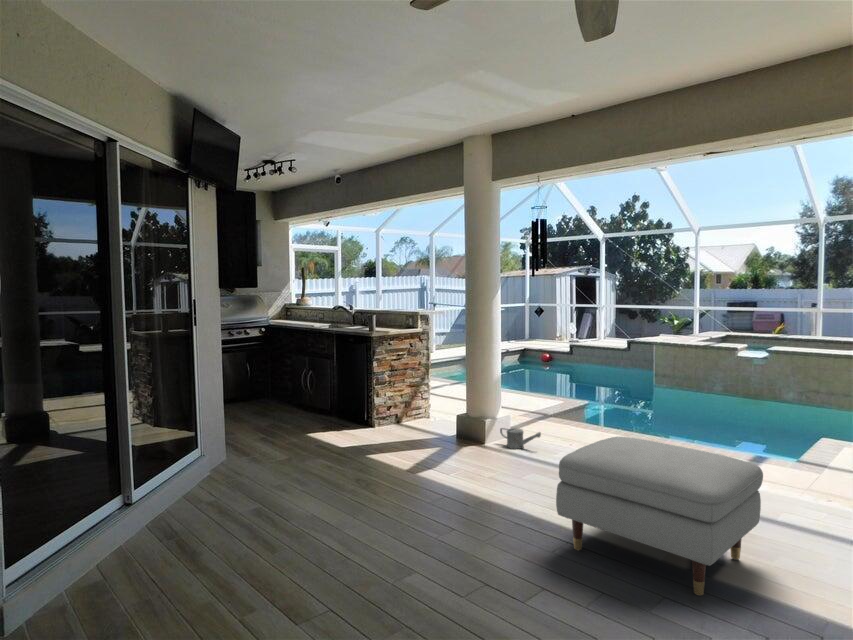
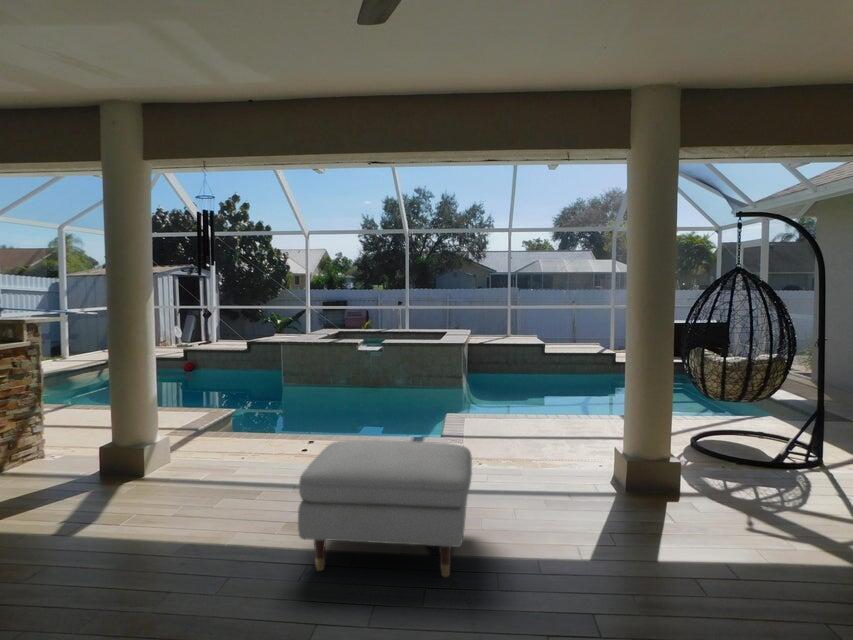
watering can: present [500,428,541,449] -> none [162,450,216,476]

